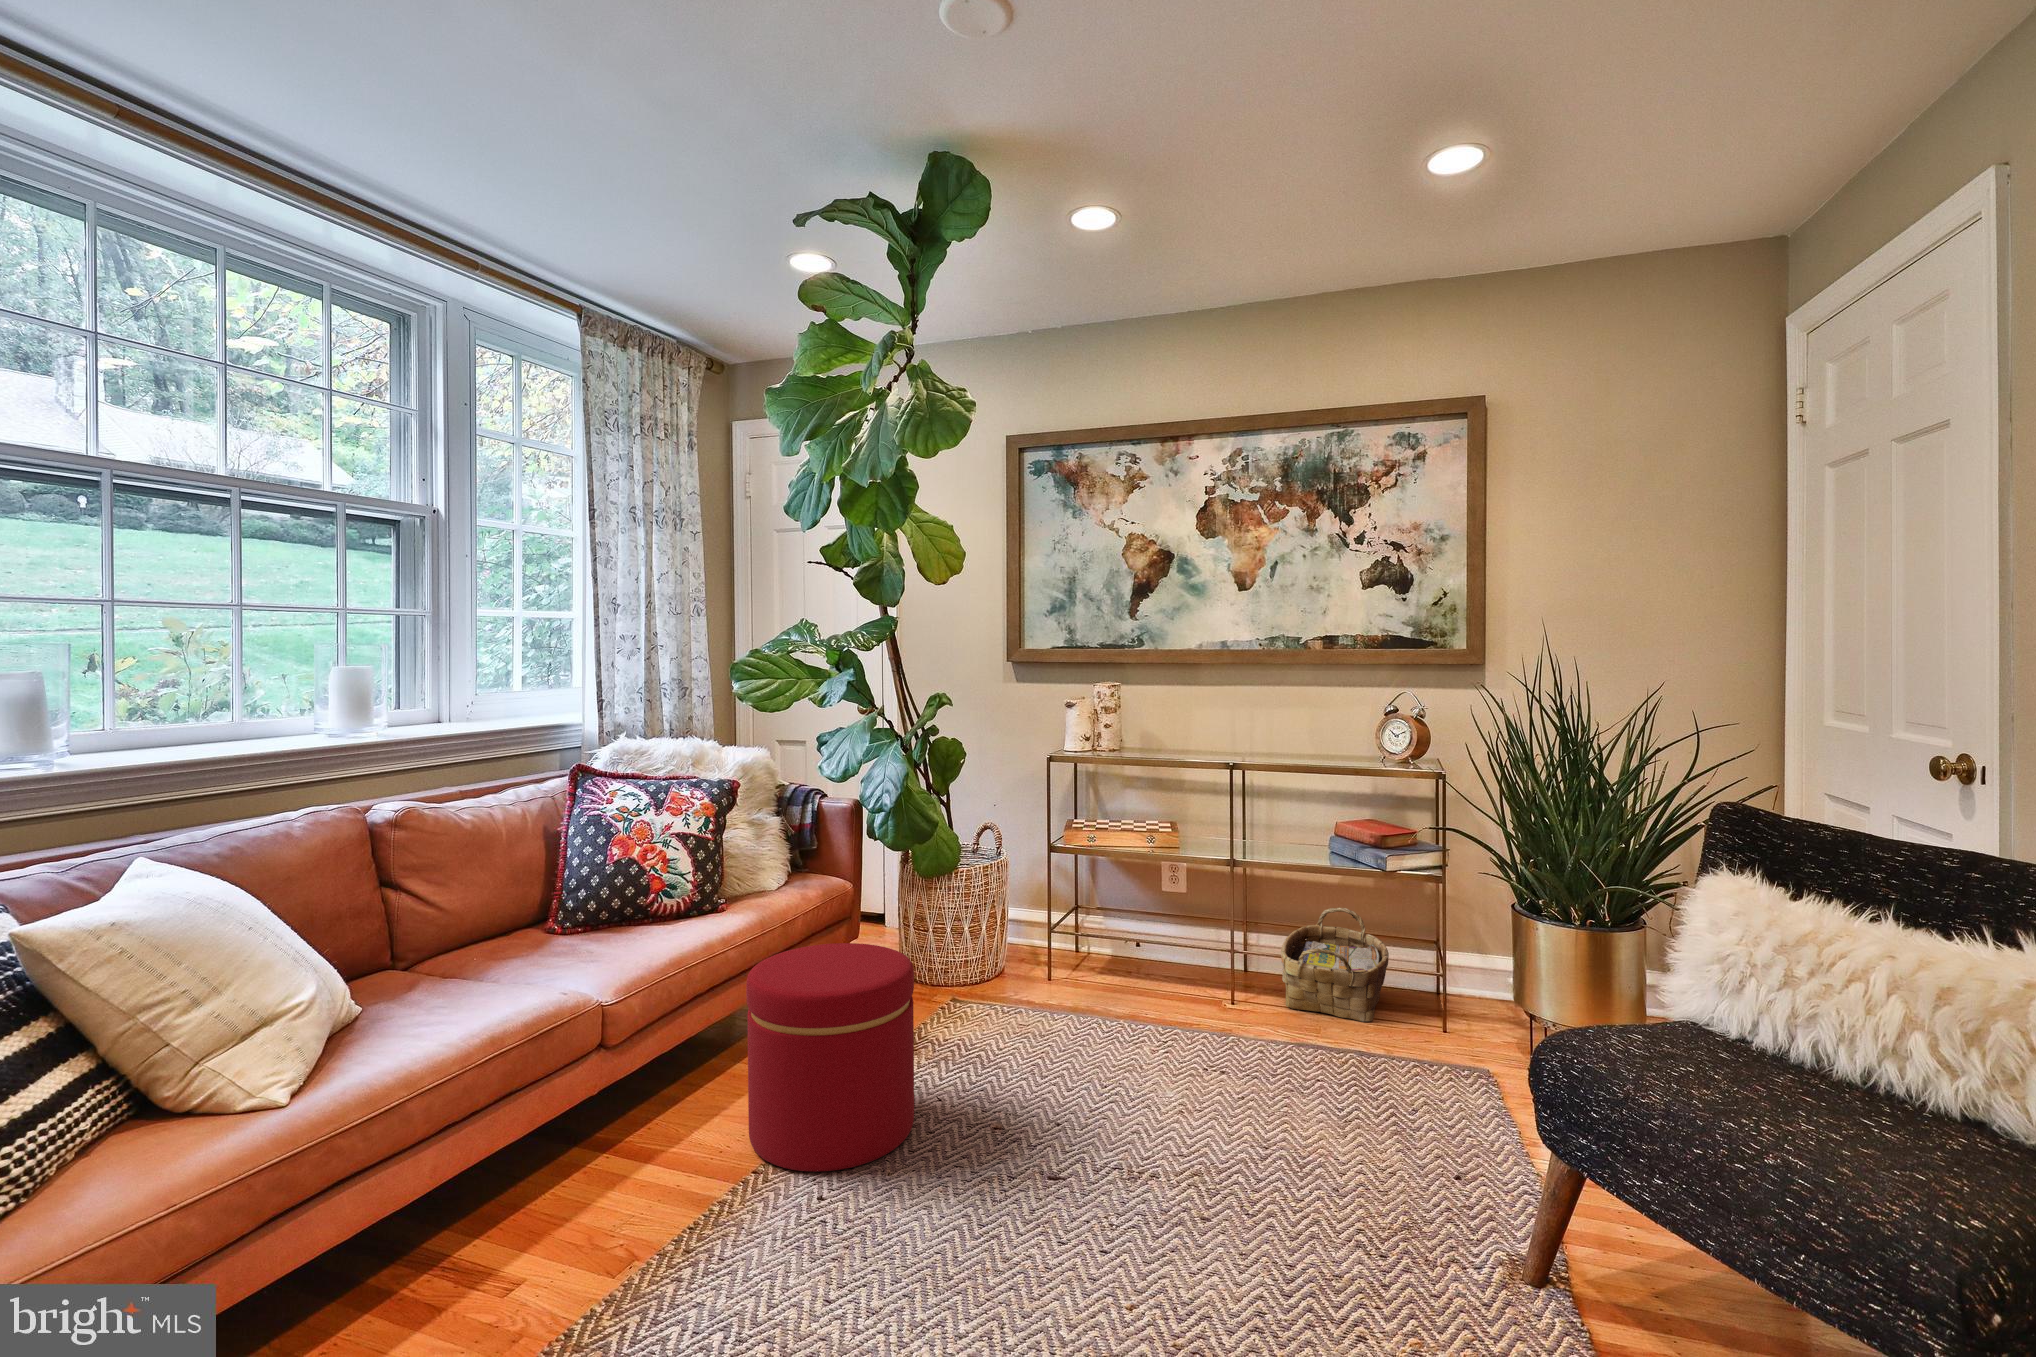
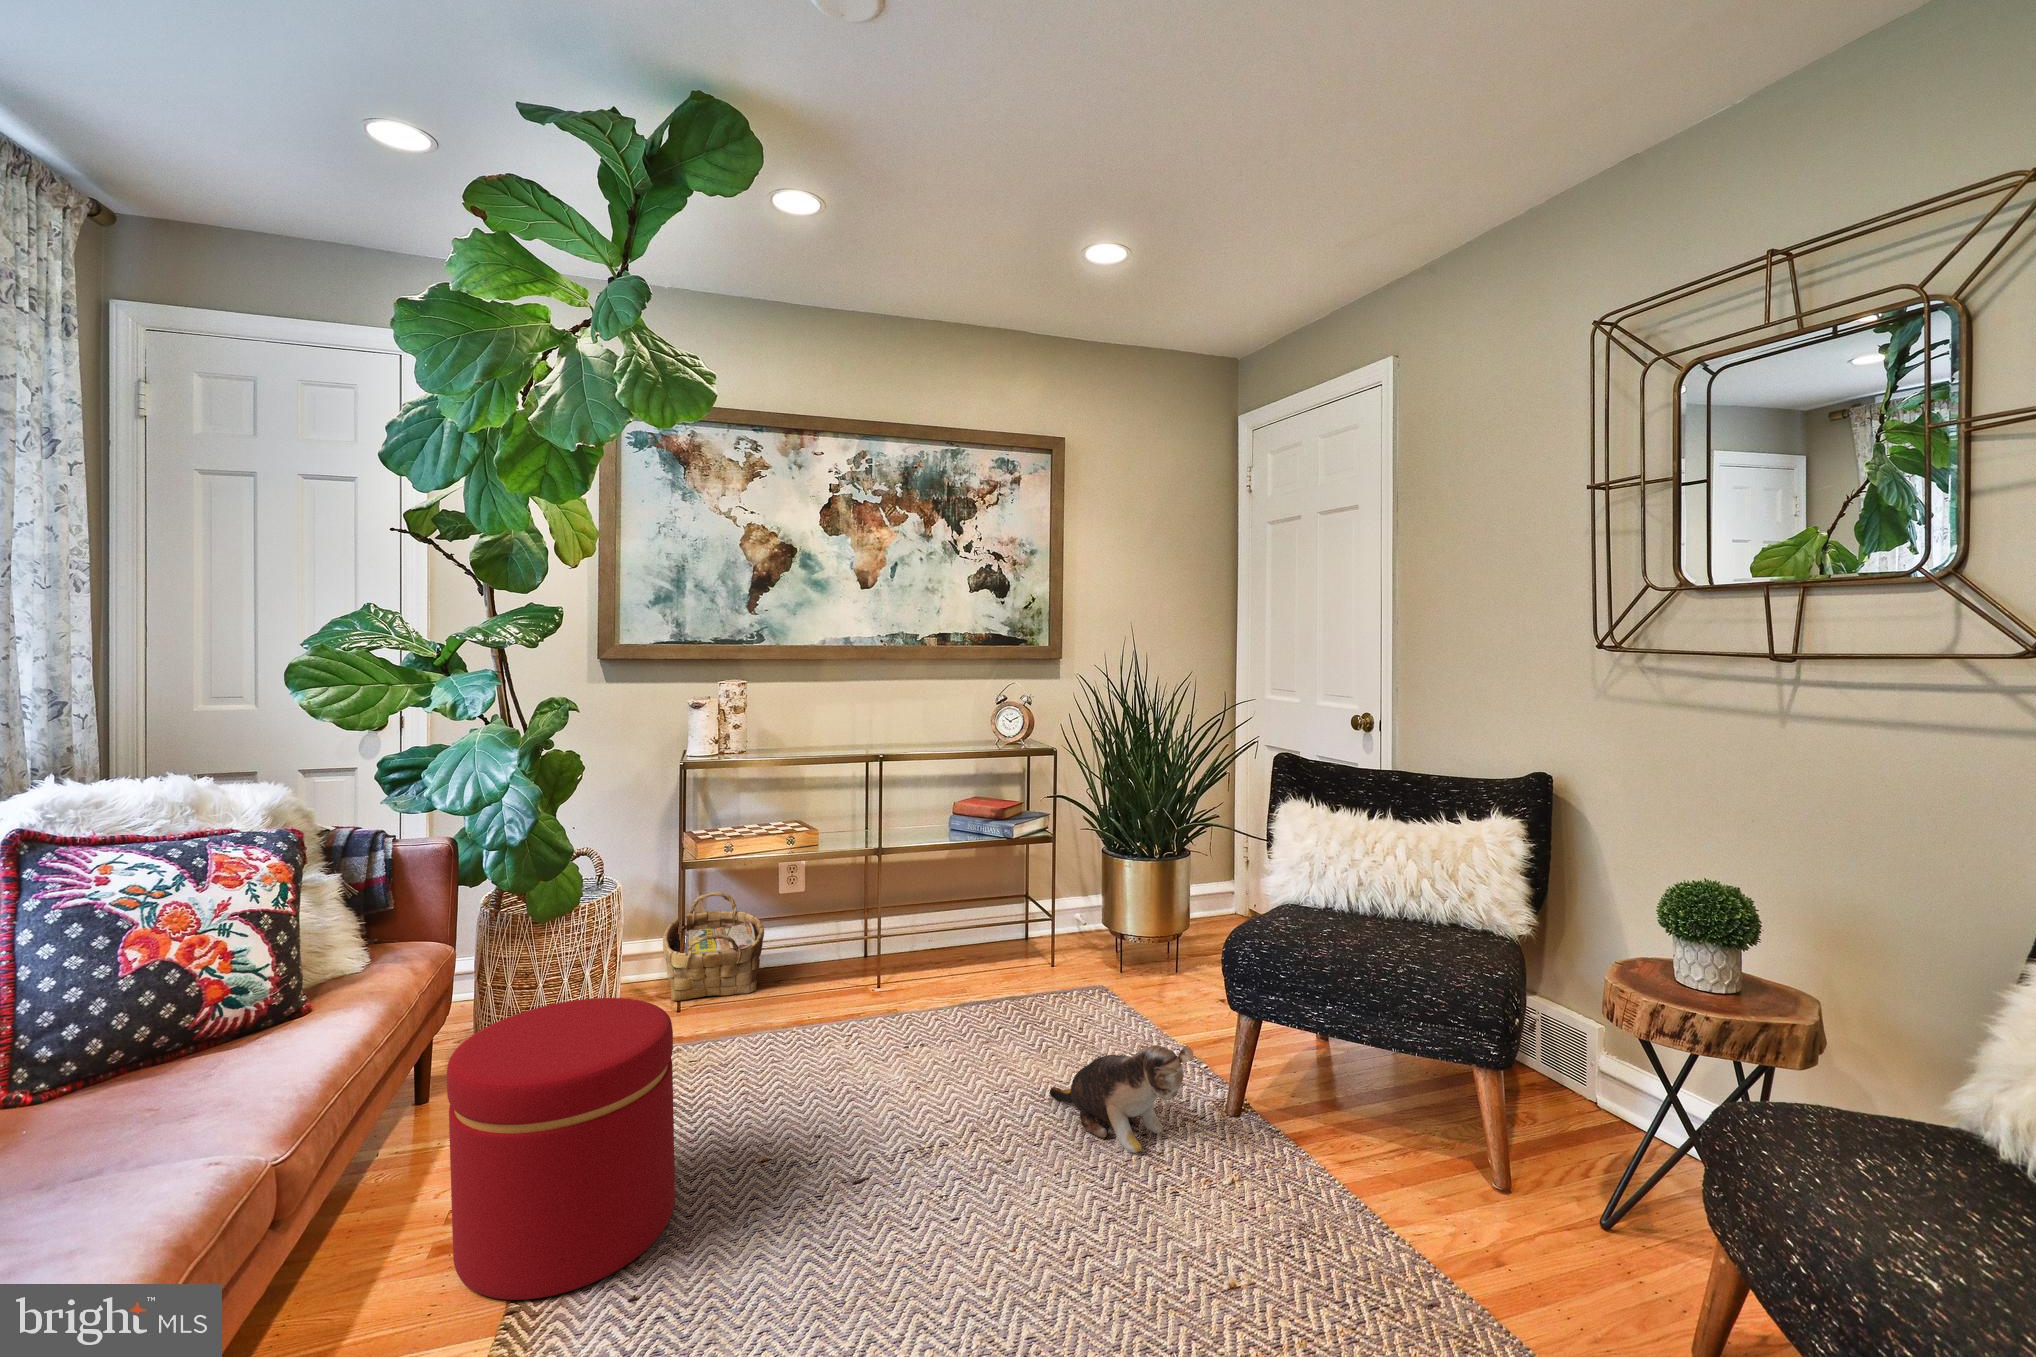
woven basket: present [1281,908,1389,1022] -> present [663,892,764,1001]
plush toy: none [1304,1135,1423,1262] -> present [1050,1045,1194,1153]

